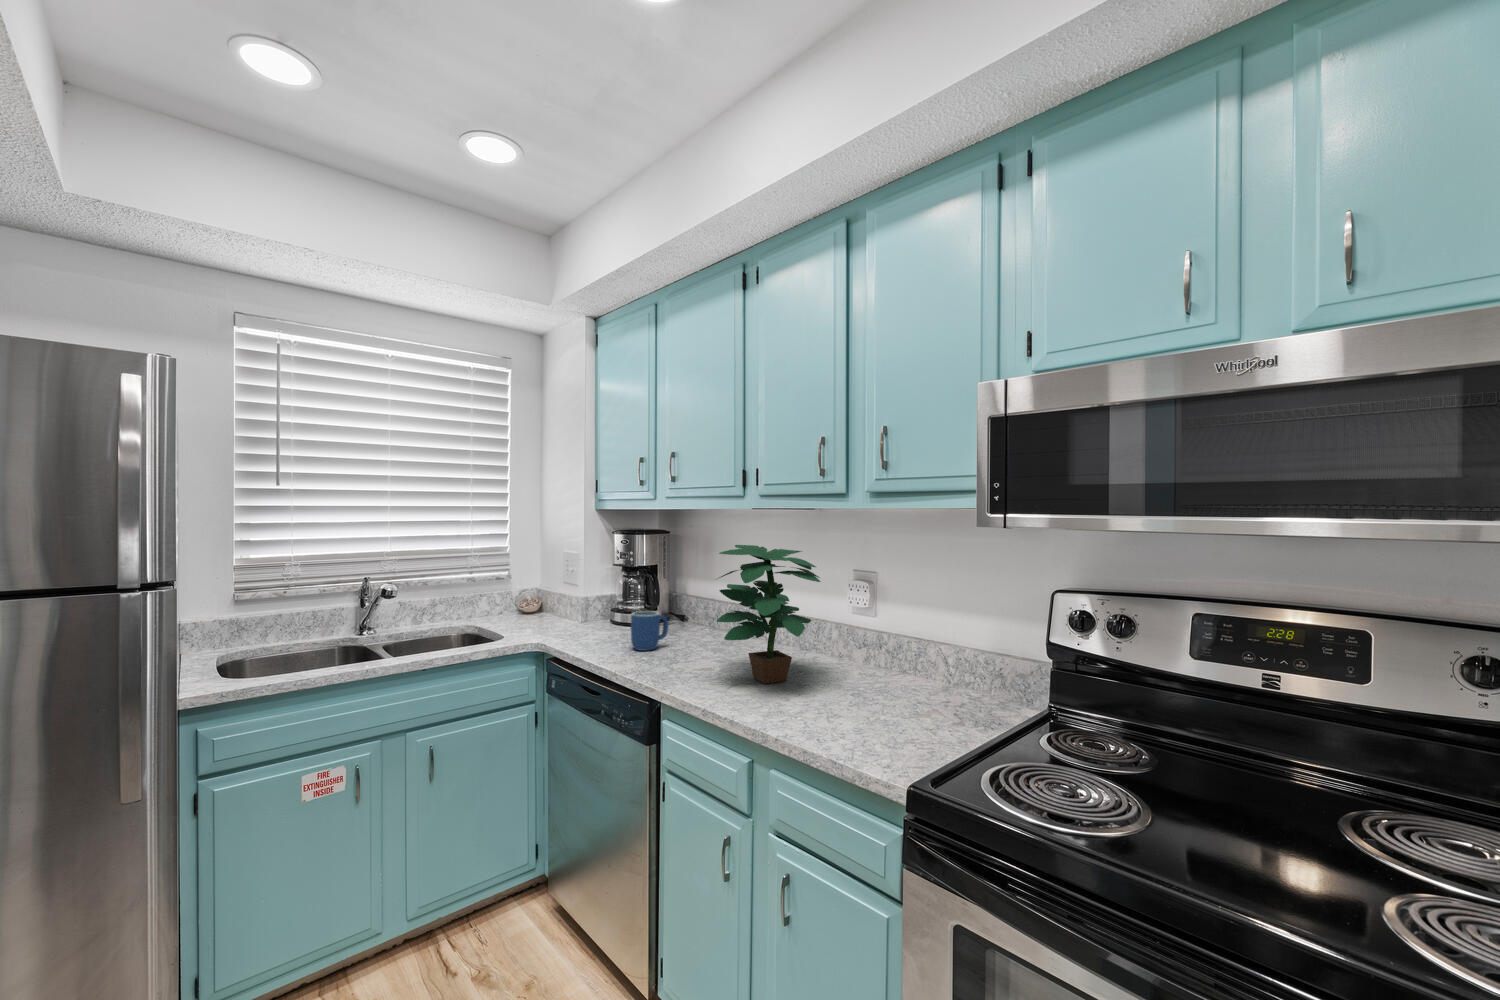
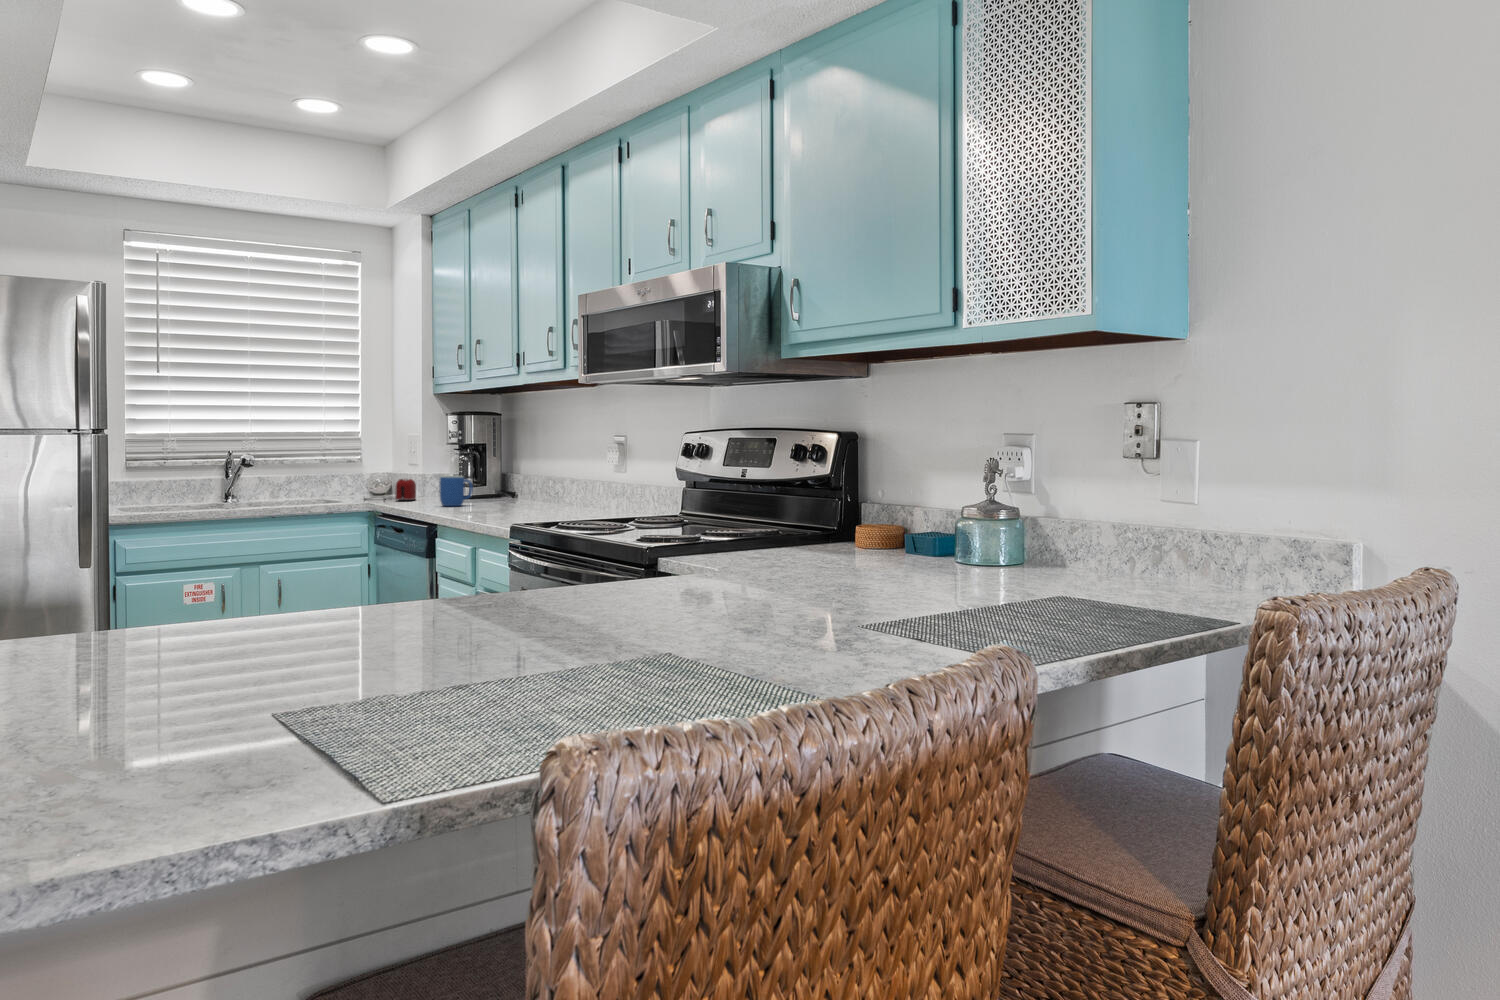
potted plant: present [717,545,821,684] -> none [477,413,565,514]
toaster: none [526,604,582,639] -> present [363,479,416,501]

